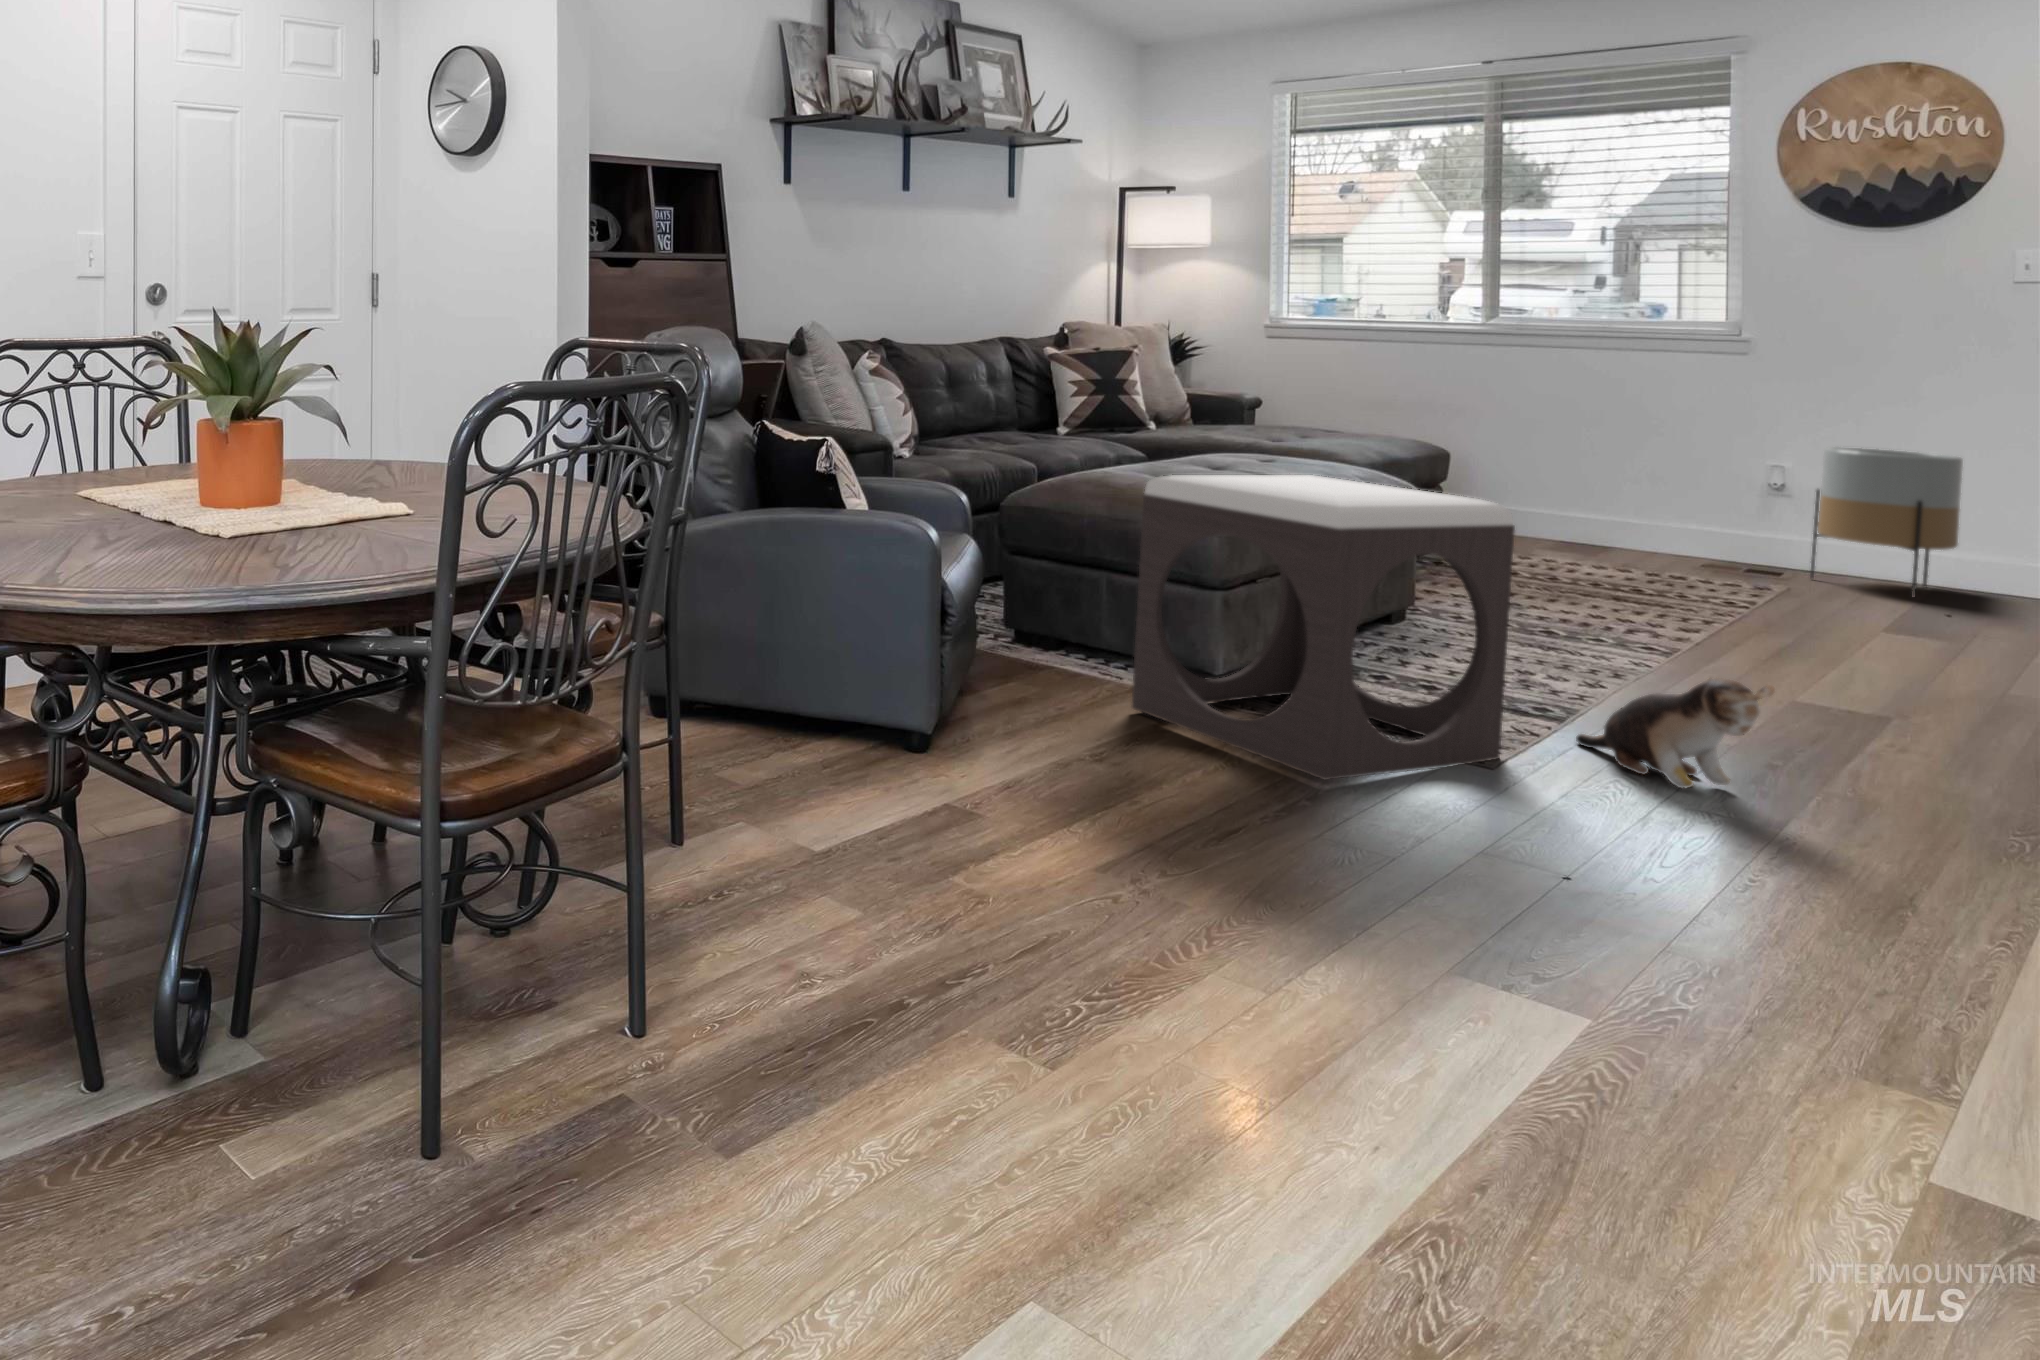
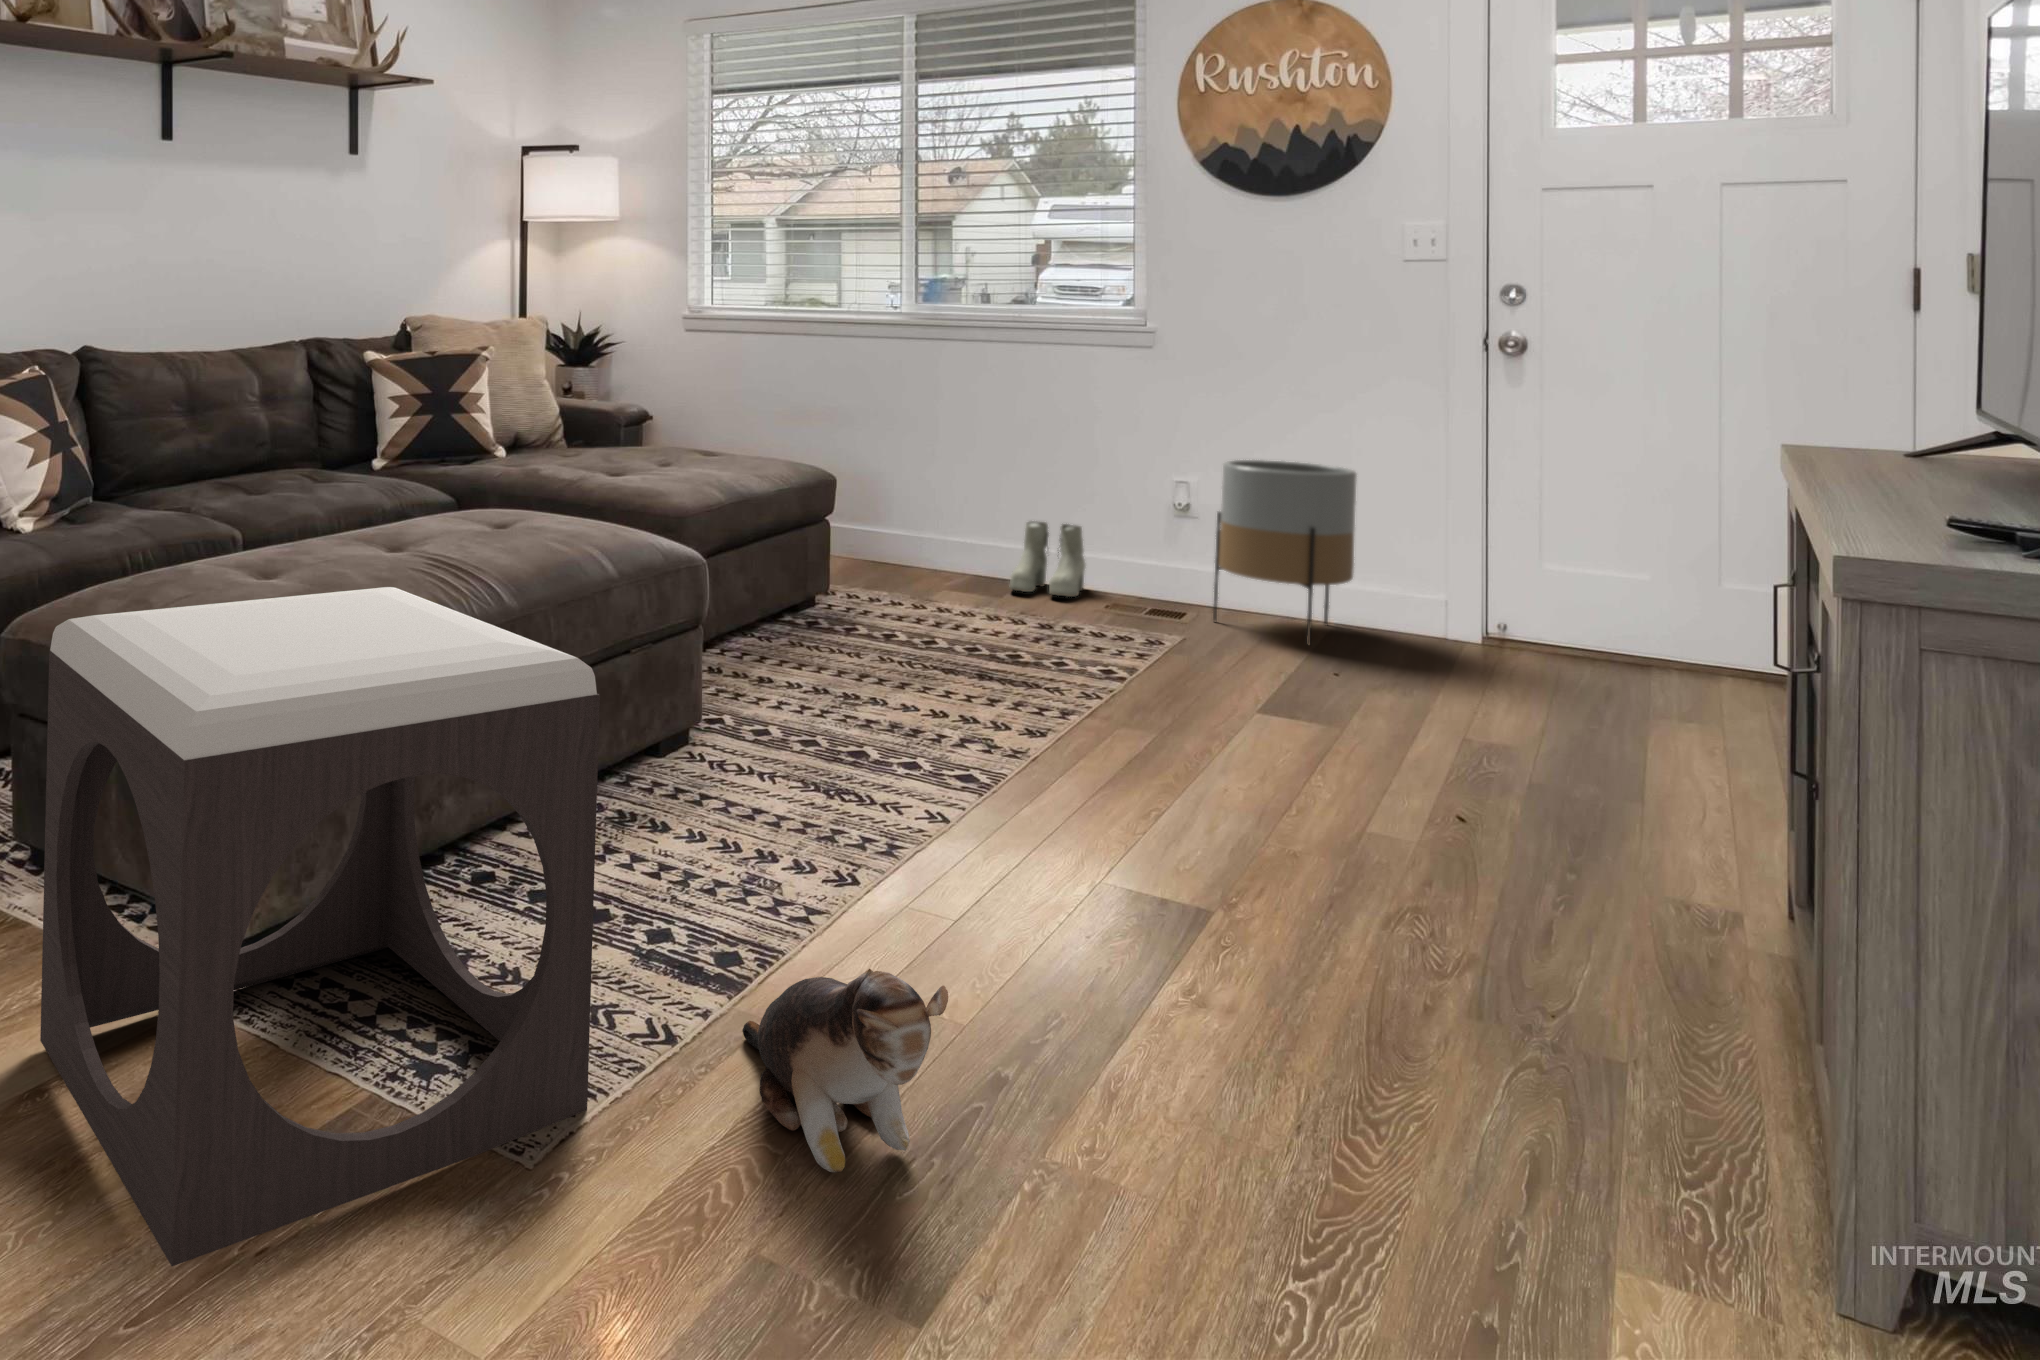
boots: none [1600,496,1672,557] -> present [1010,521,1085,597]

